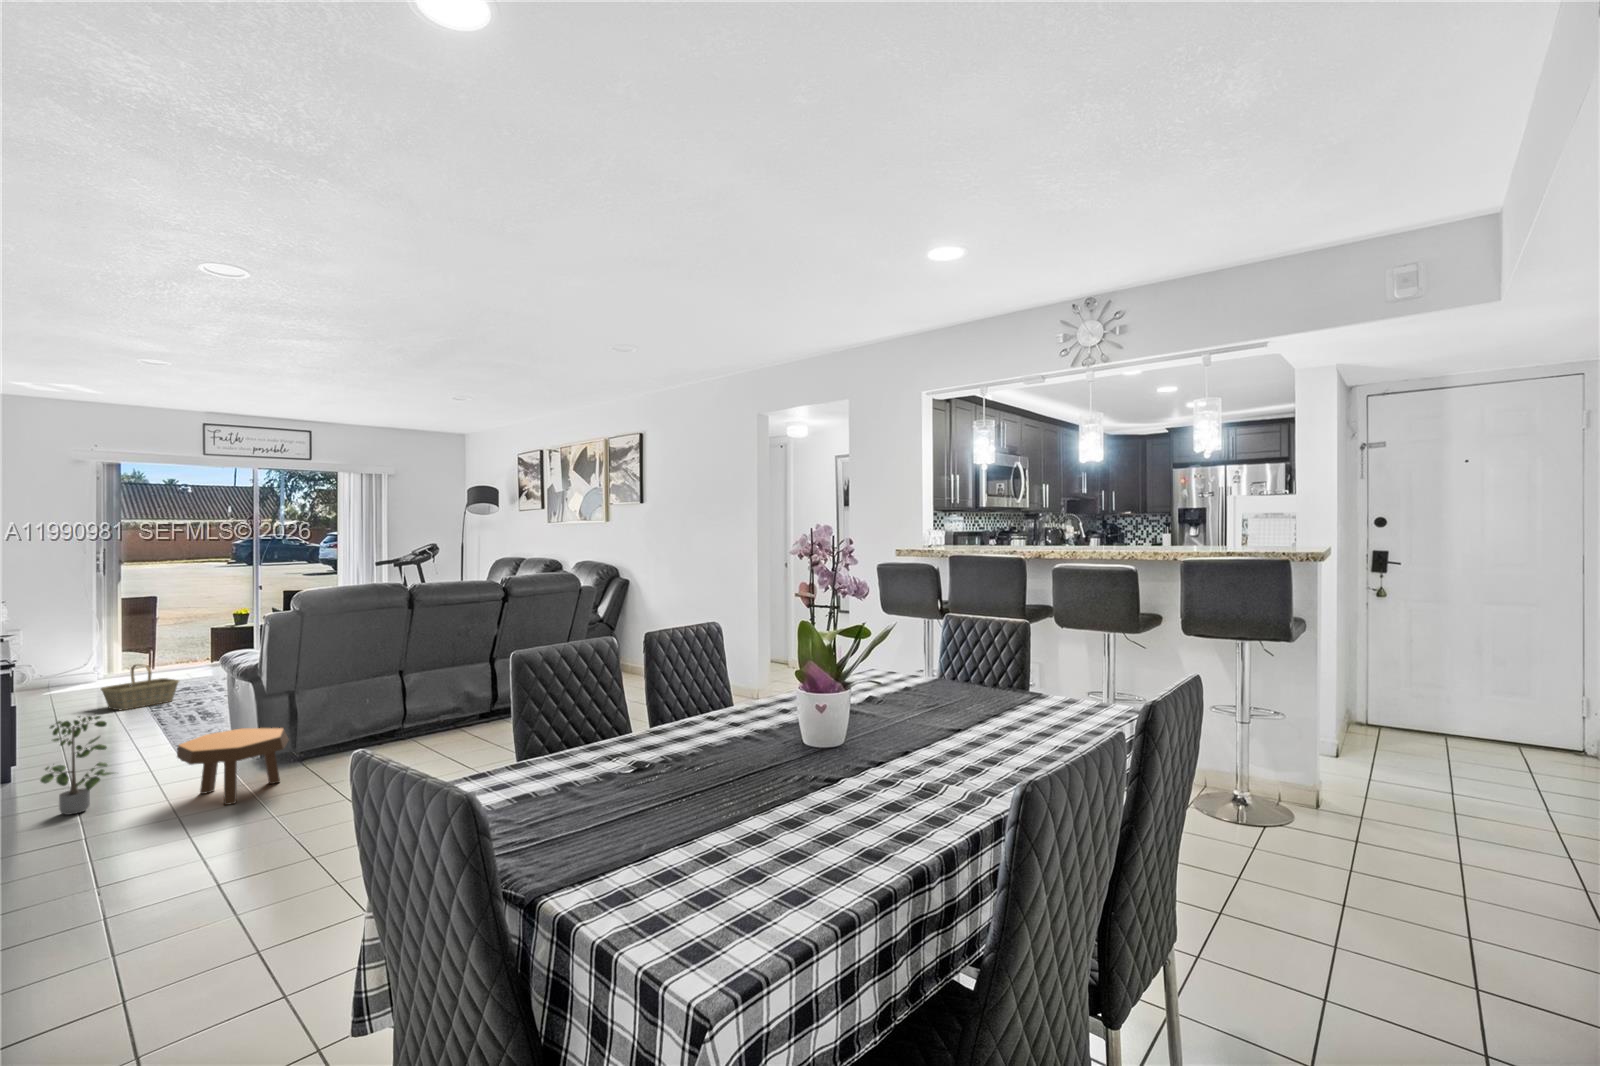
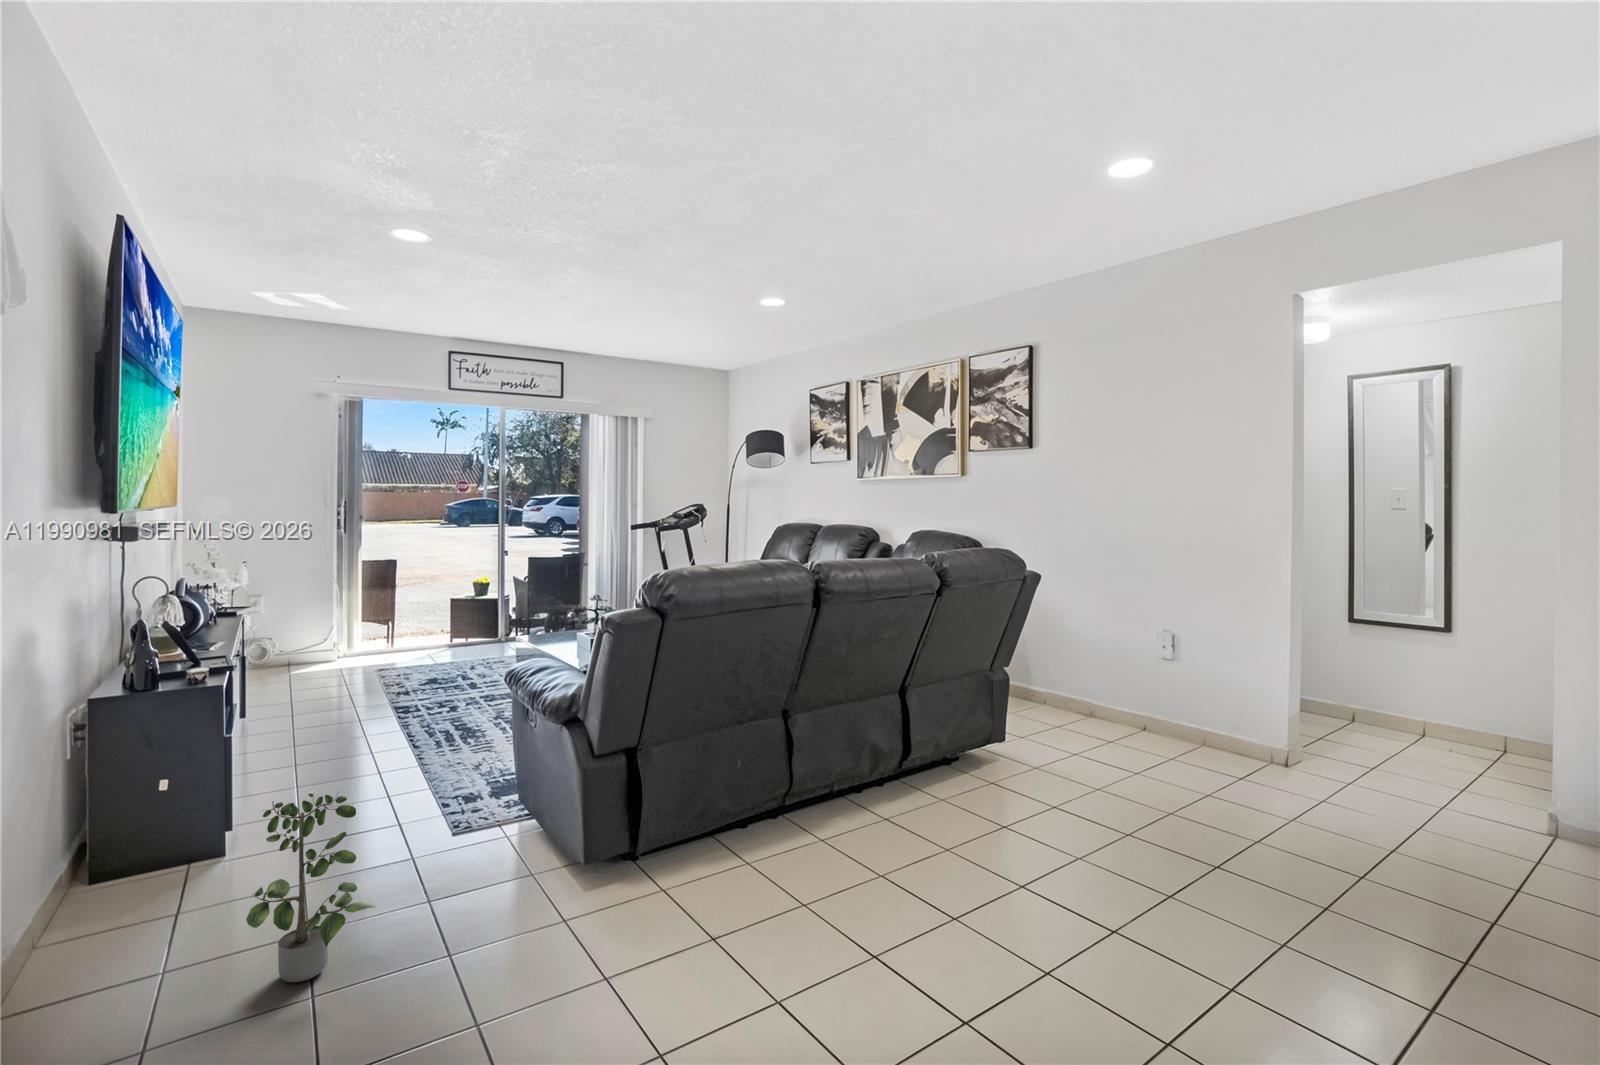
basket: present [101,664,179,711] -> none [340,650,430,713]
footstool: present [177,728,289,805] -> none [469,814,648,995]

